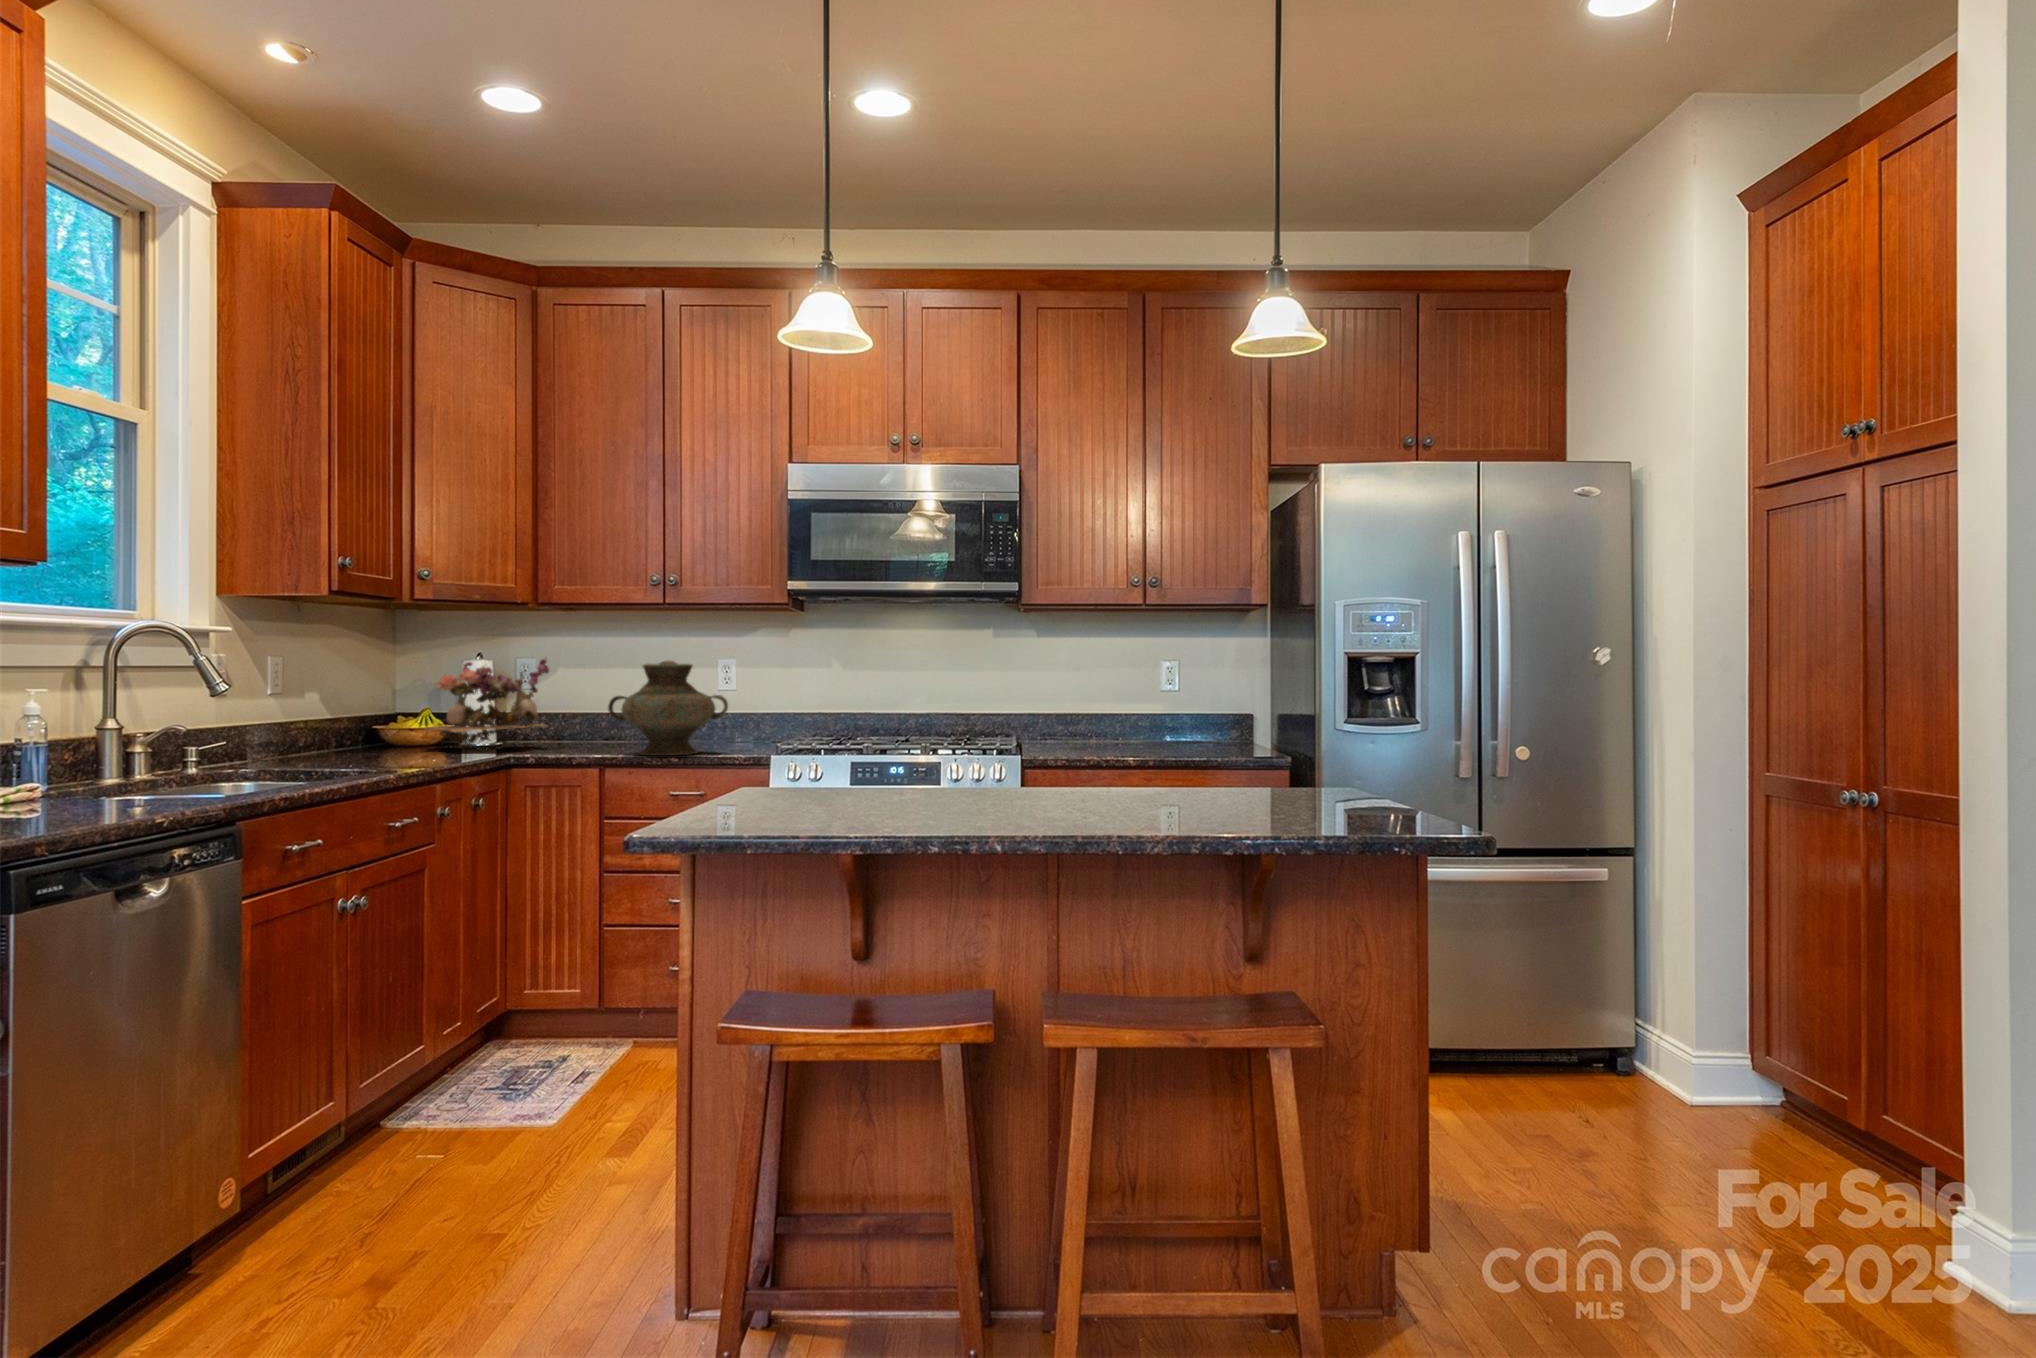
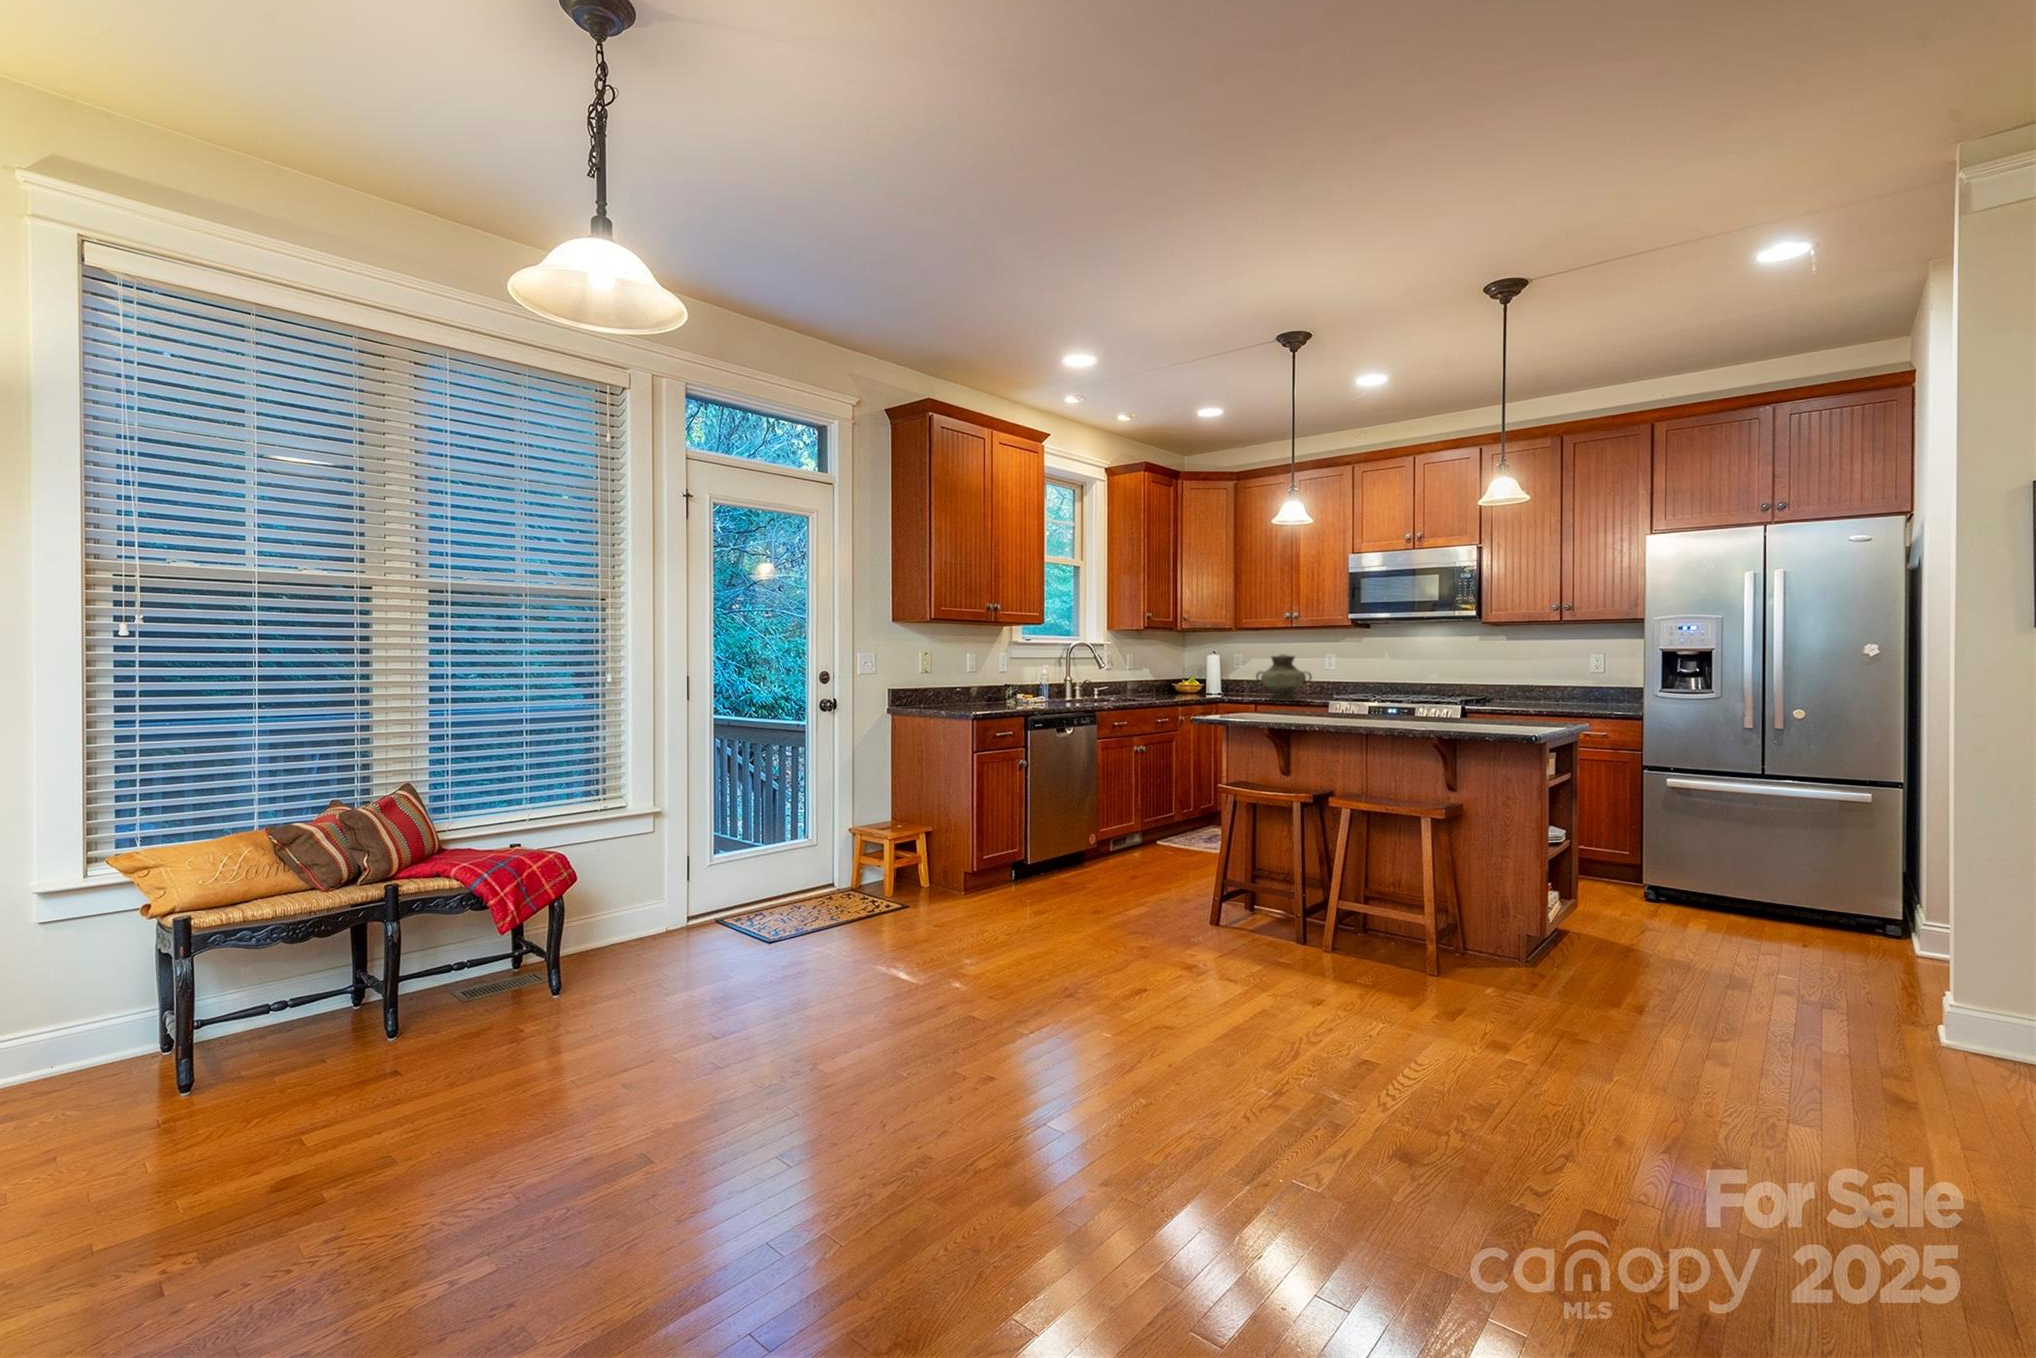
flower arrangement: present [423,658,549,747] -> none [1184,652,1239,695]

